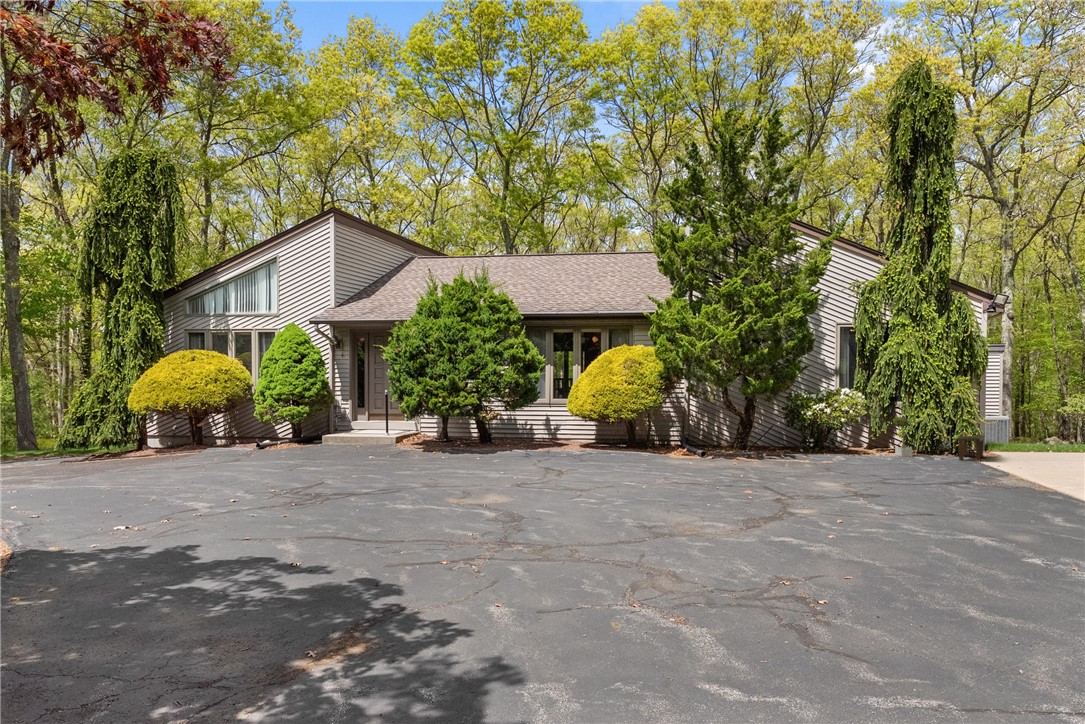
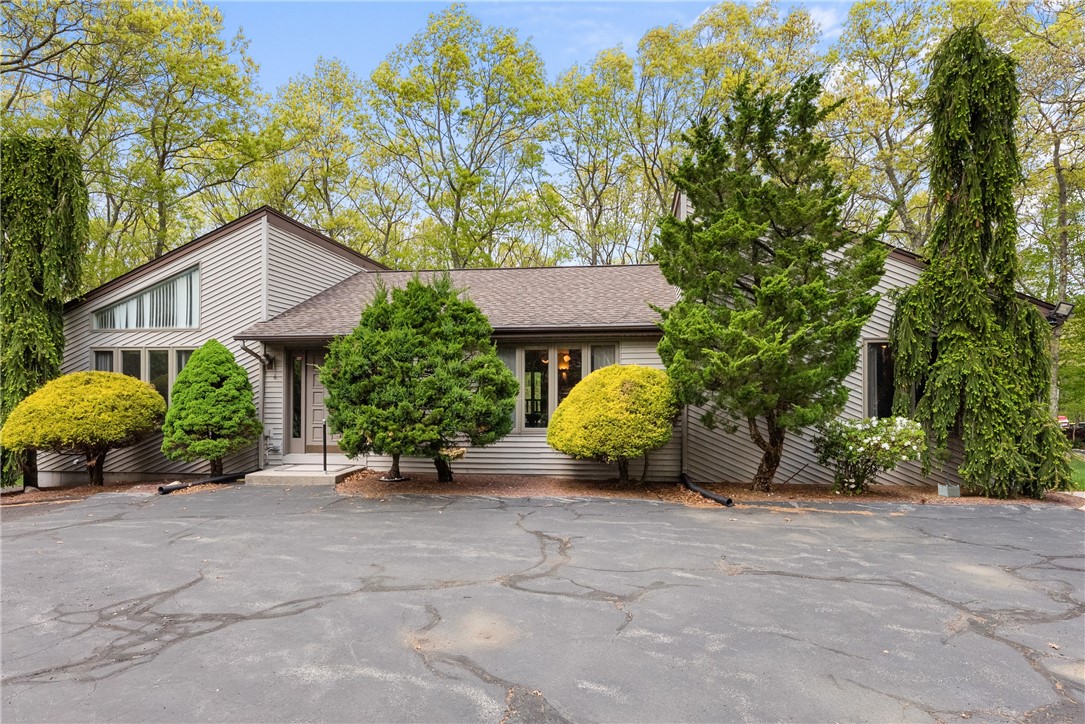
bench: present [958,435,984,461] -> none [1016,469,1047,503]

